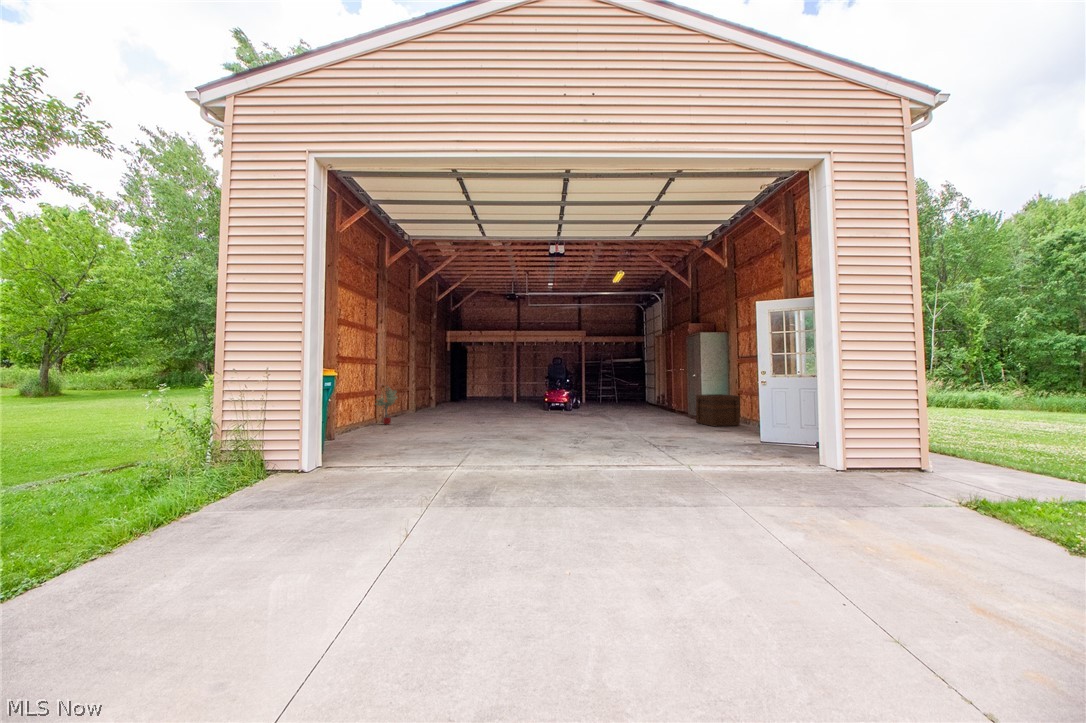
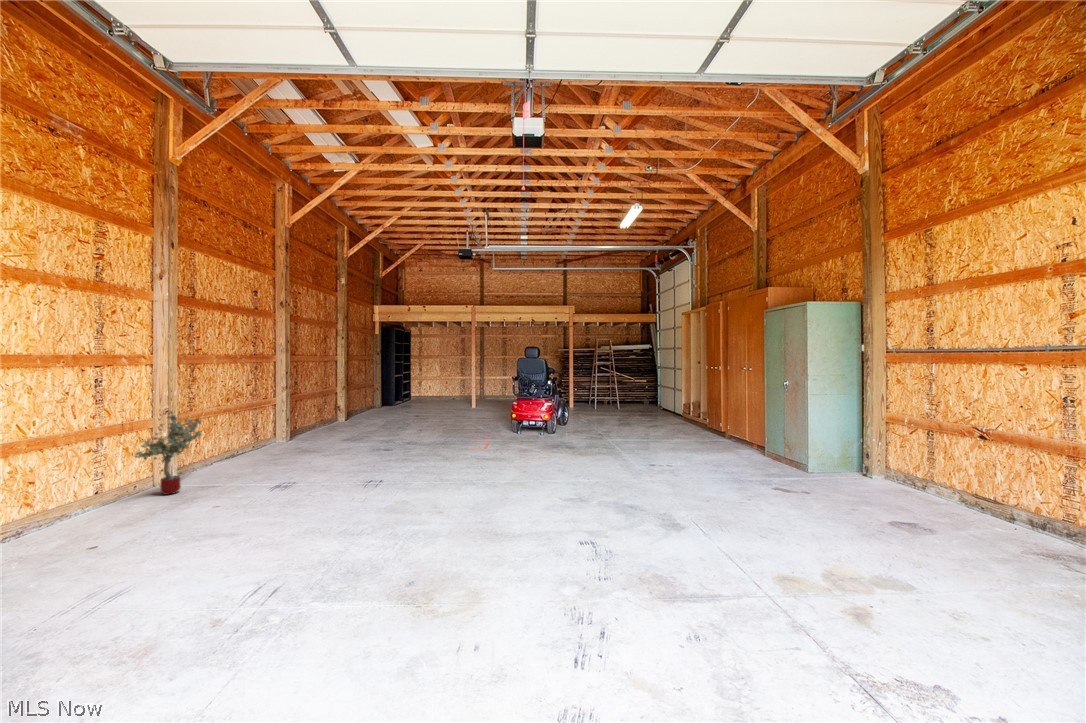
wooden crate: present [696,394,740,427] -> none [799,422,899,495]

